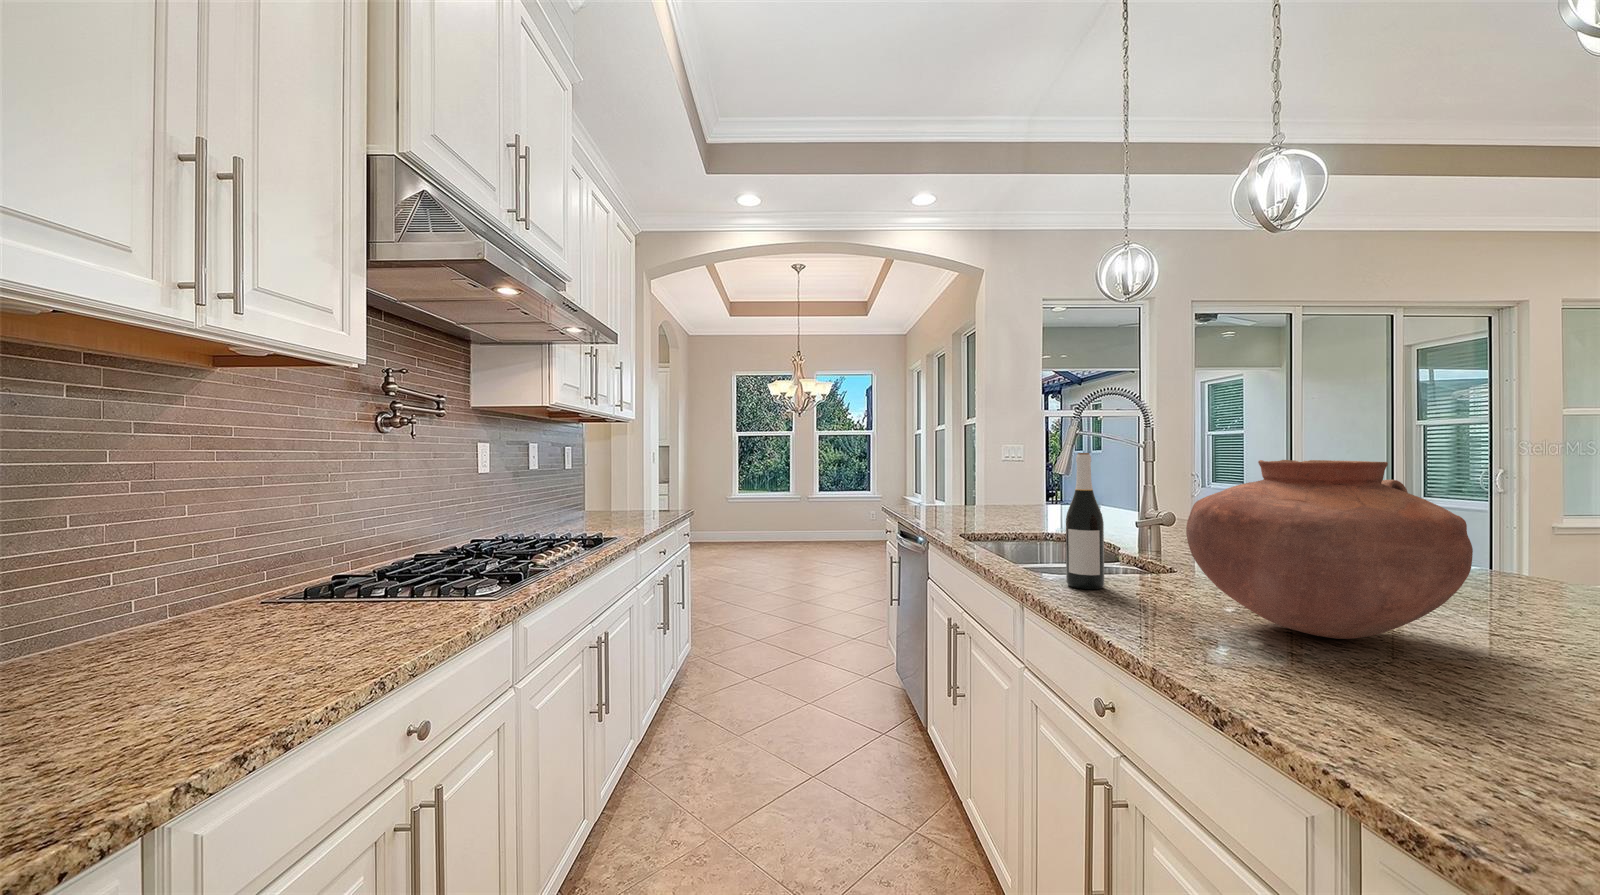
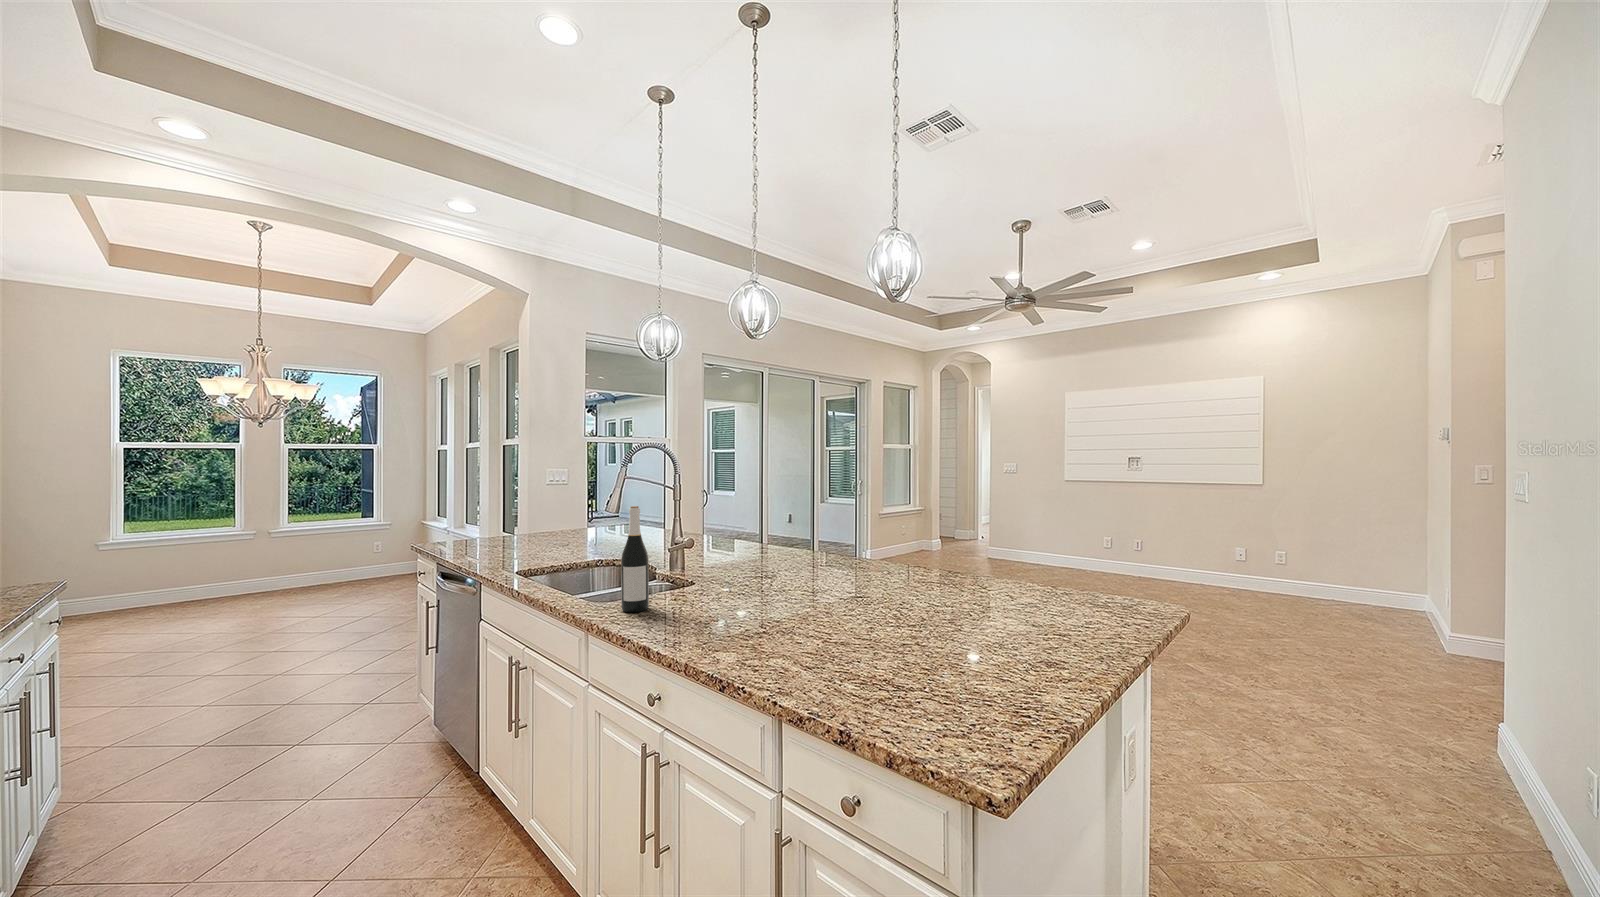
vase: present [1186,460,1473,639] -> none [703,511,832,620]

